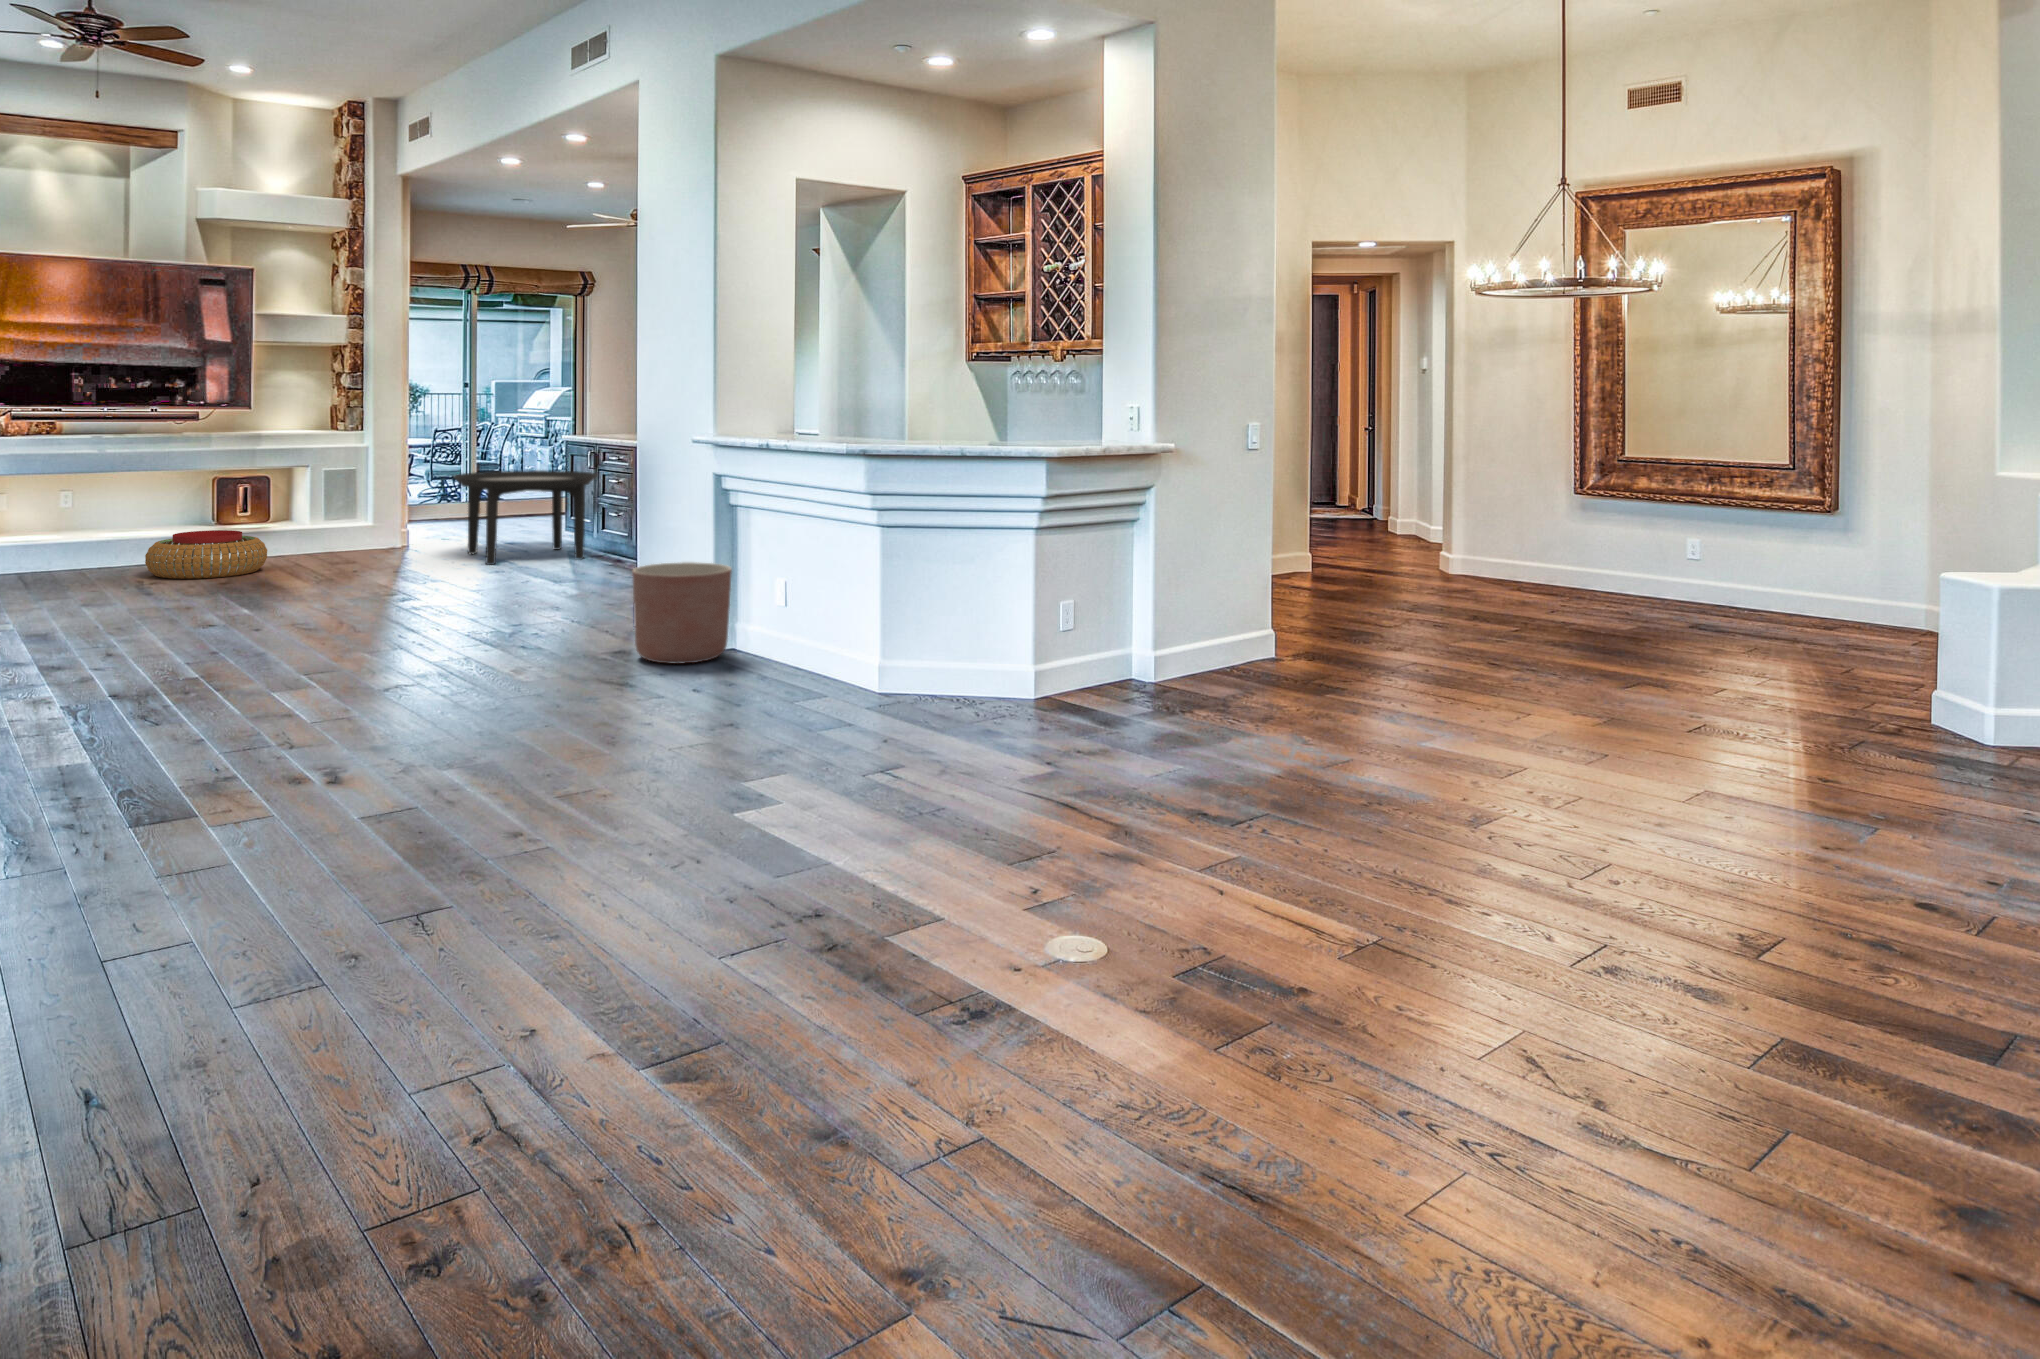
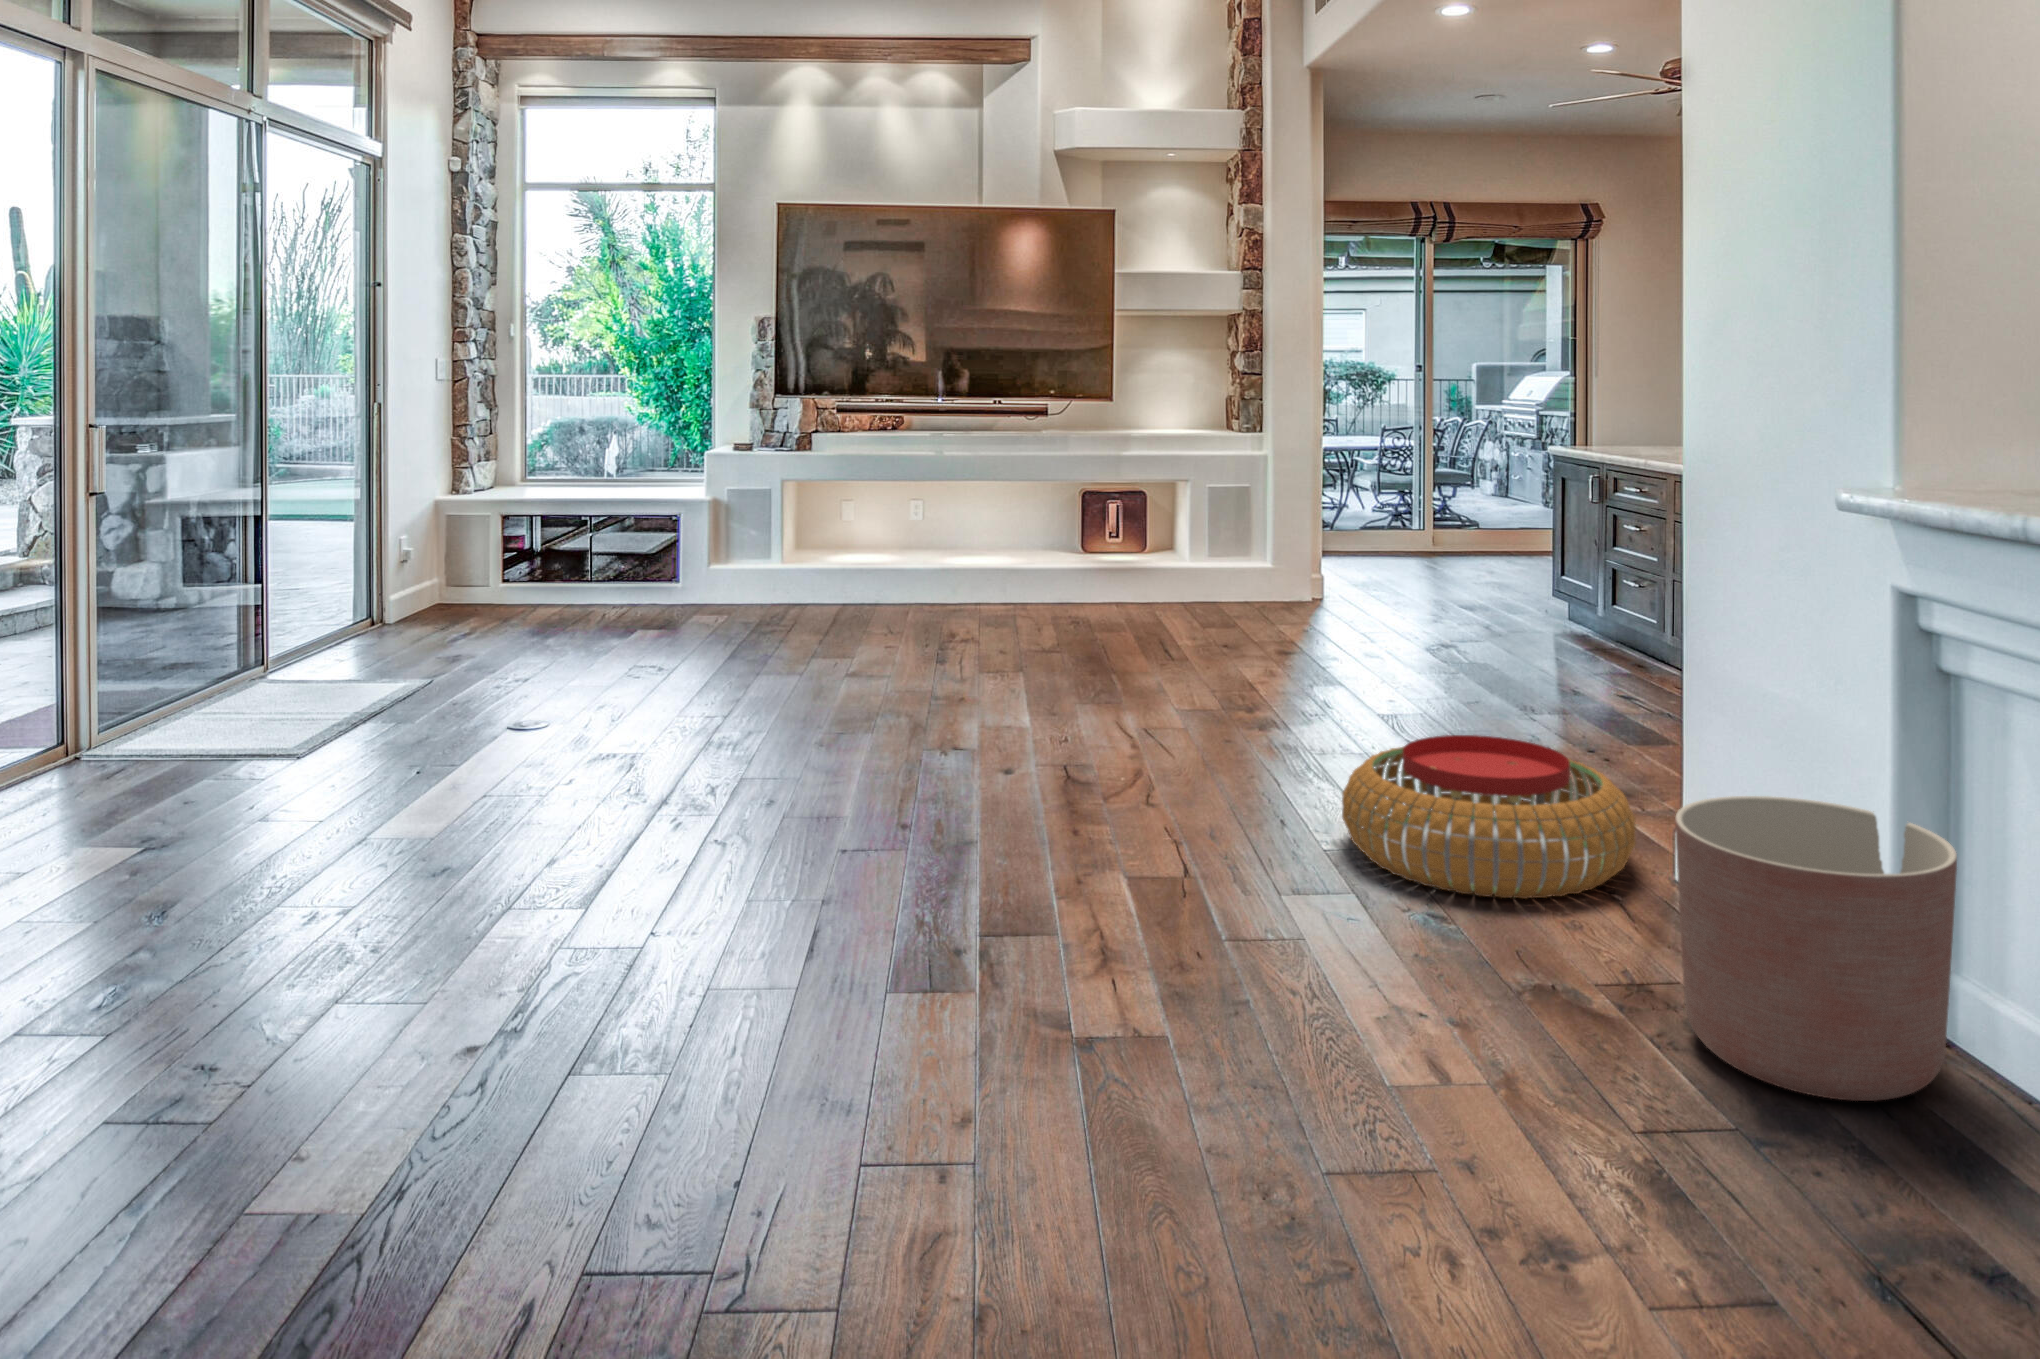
round table: present [453,470,597,565] -> none [1374,501,1608,658]
pouf: present [145,530,267,579] -> present [1342,735,1636,899]

